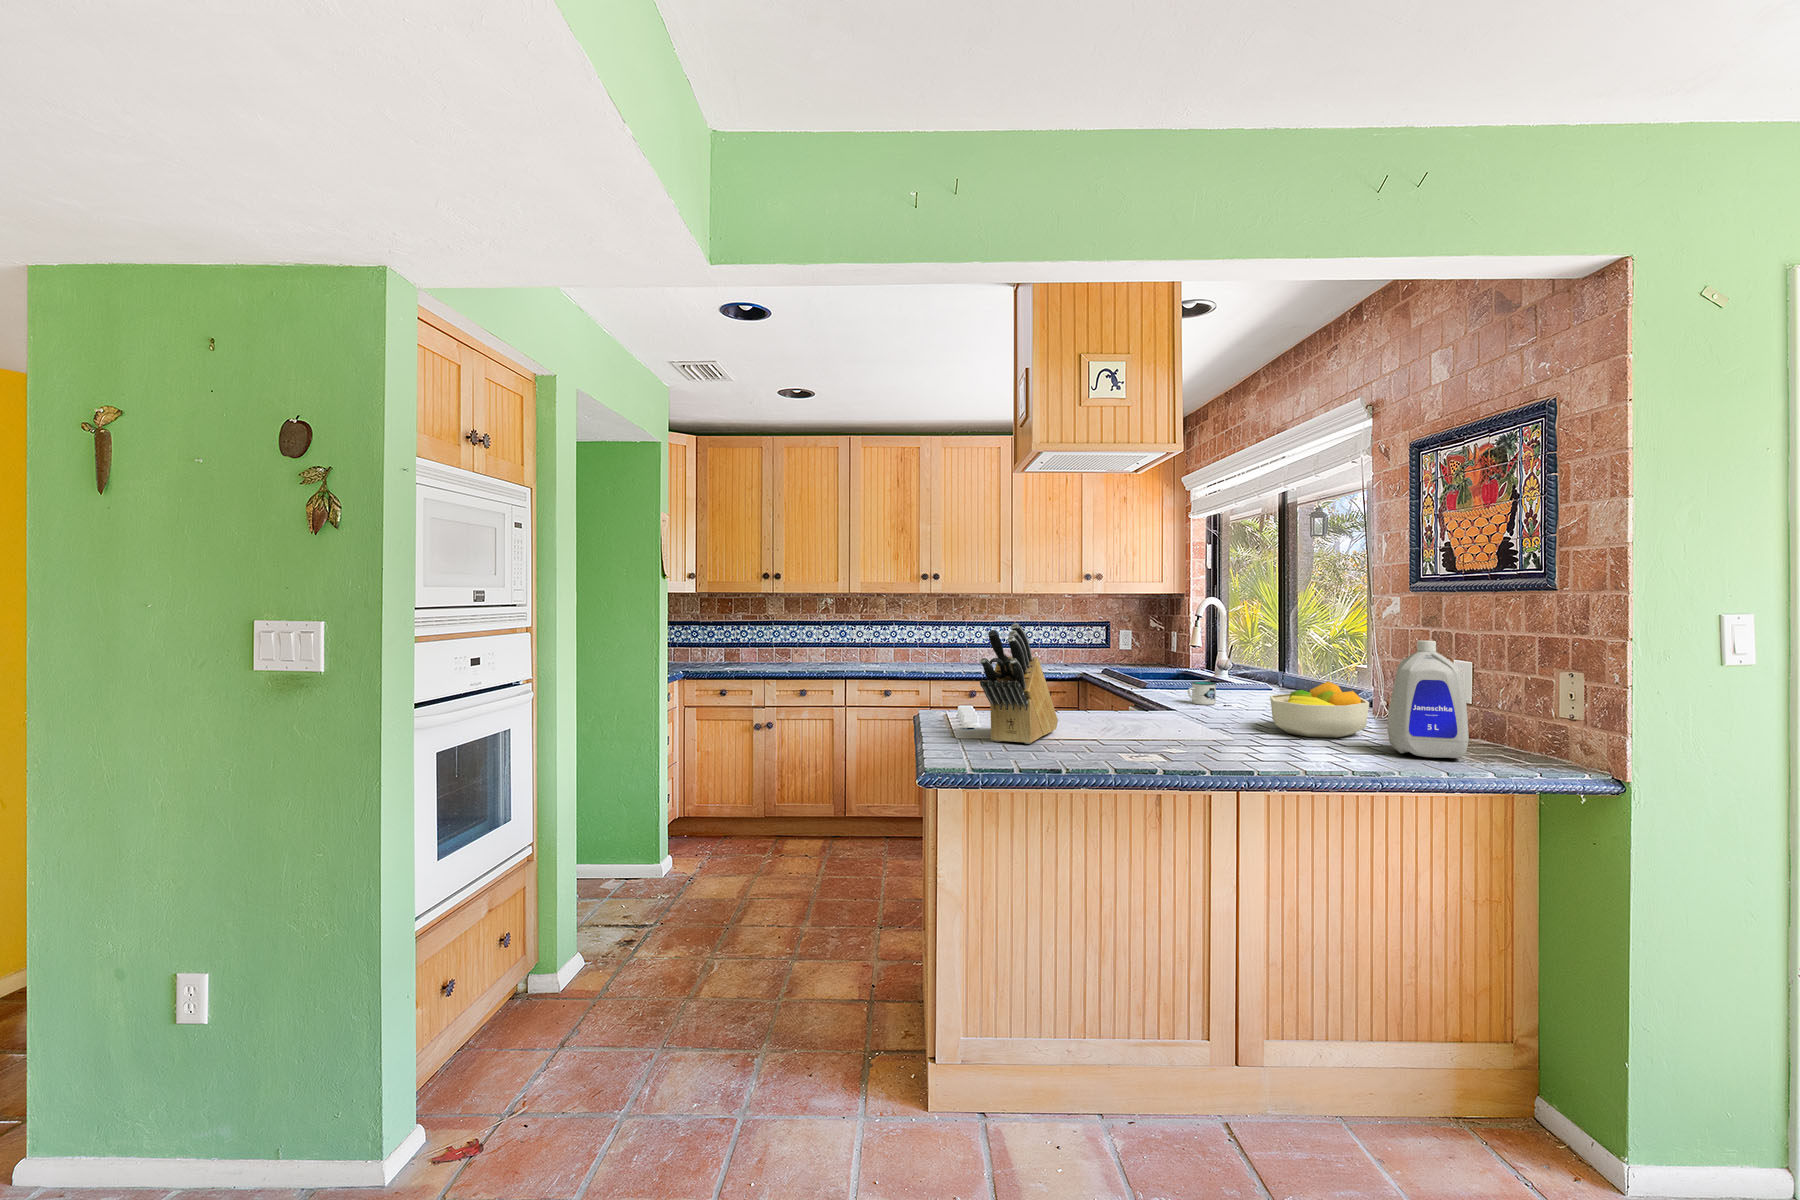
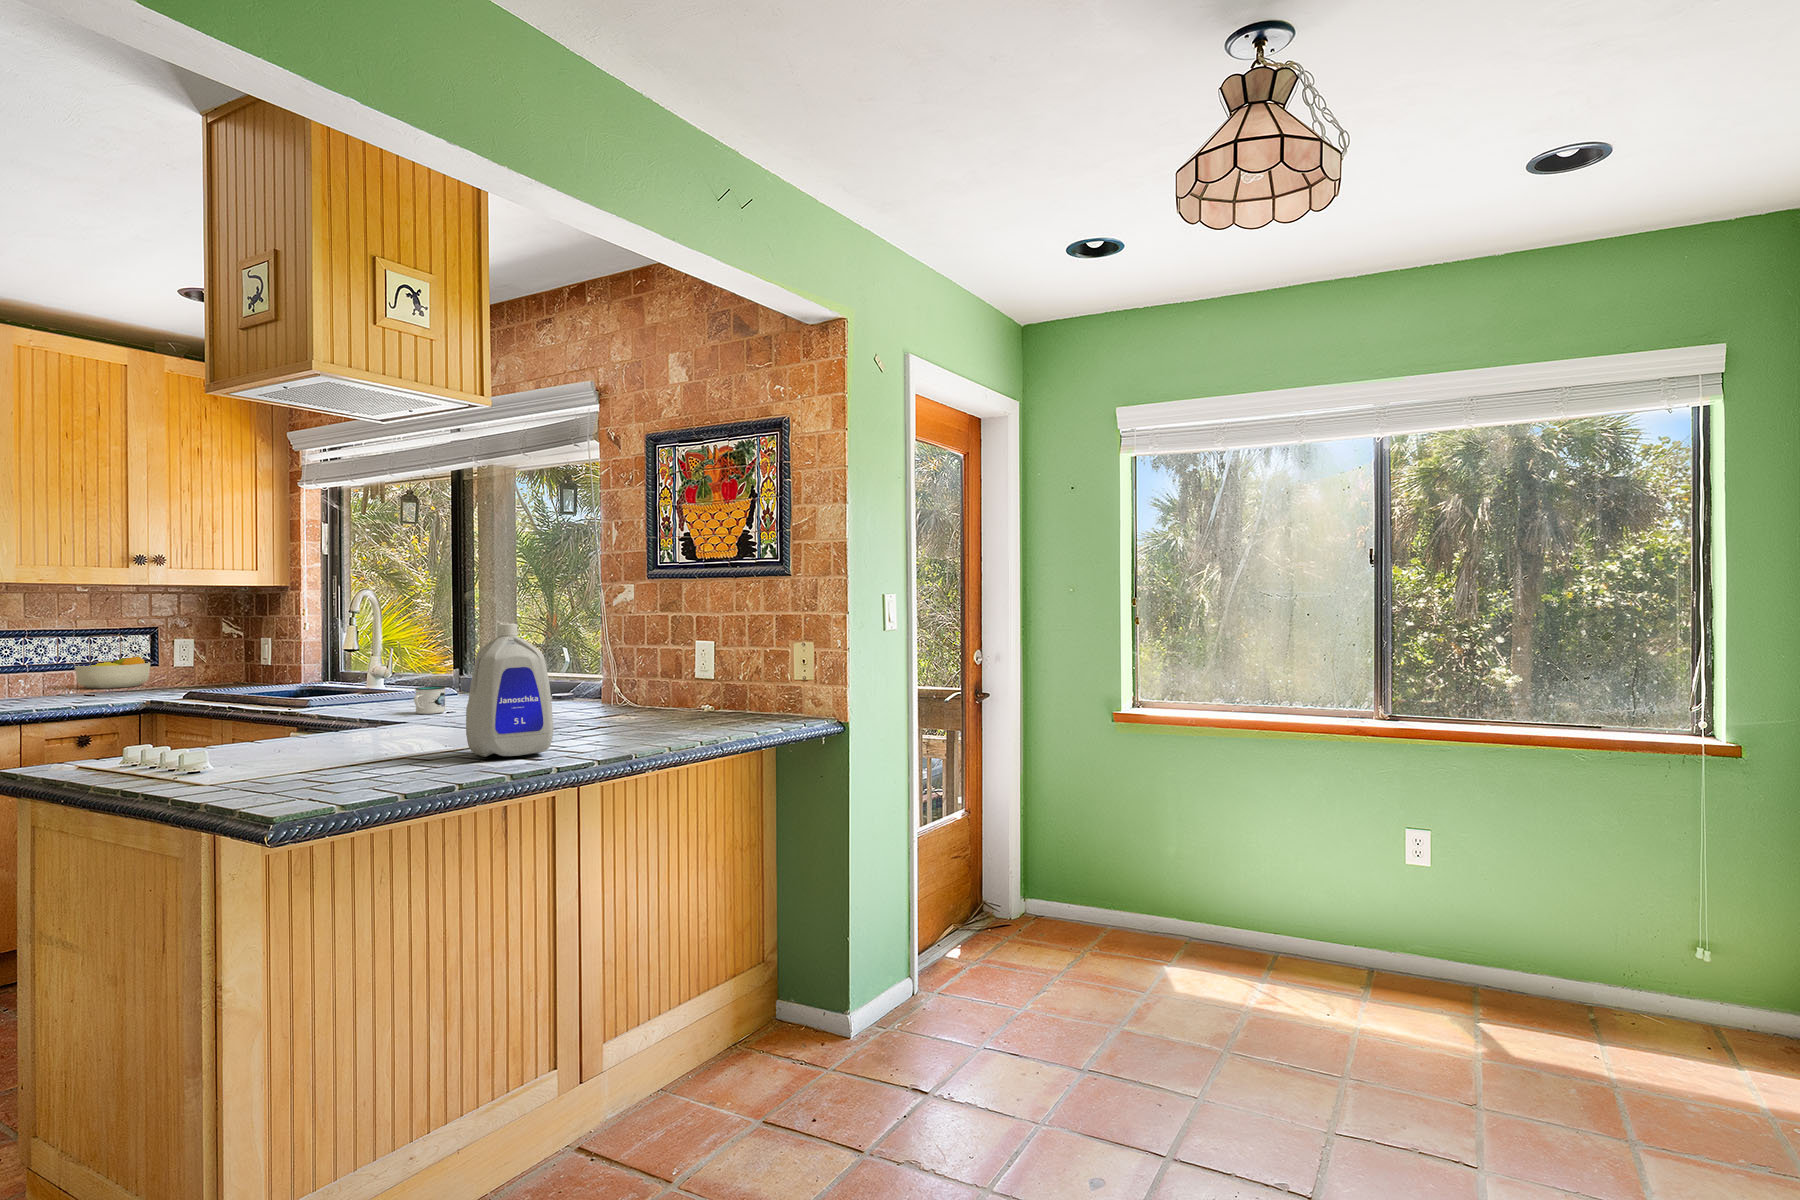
knife block: present [980,623,1058,744] -> none [292,611,365,776]
bottle: present [1388,641,1469,758] -> present [466,624,553,757]
fruit bowl: present [1270,682,1369,738] -> present [75,656,151,689]

